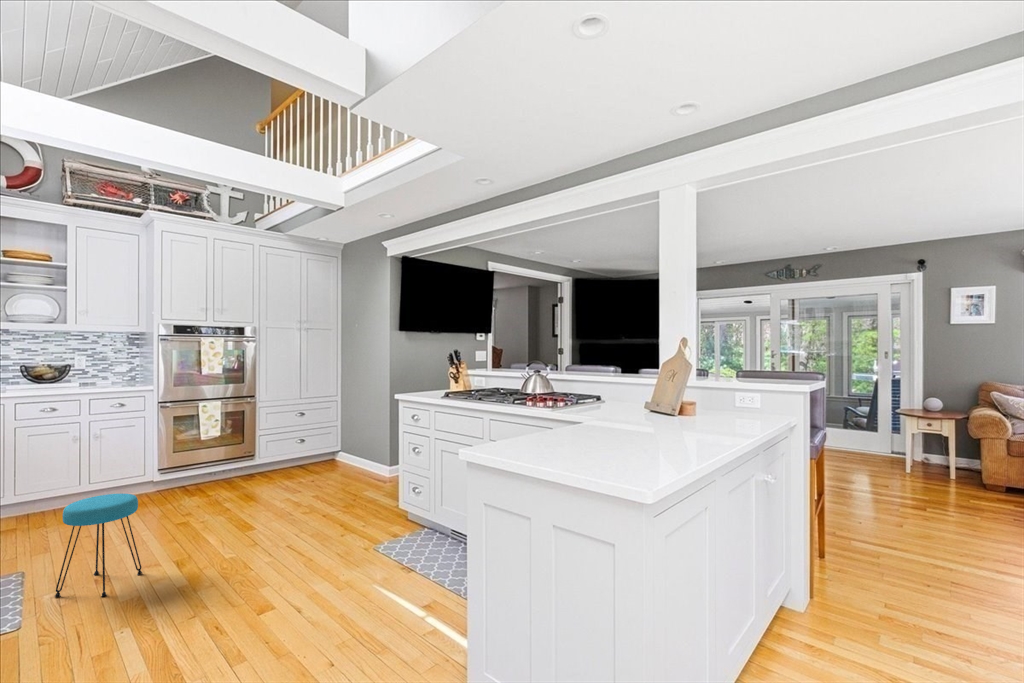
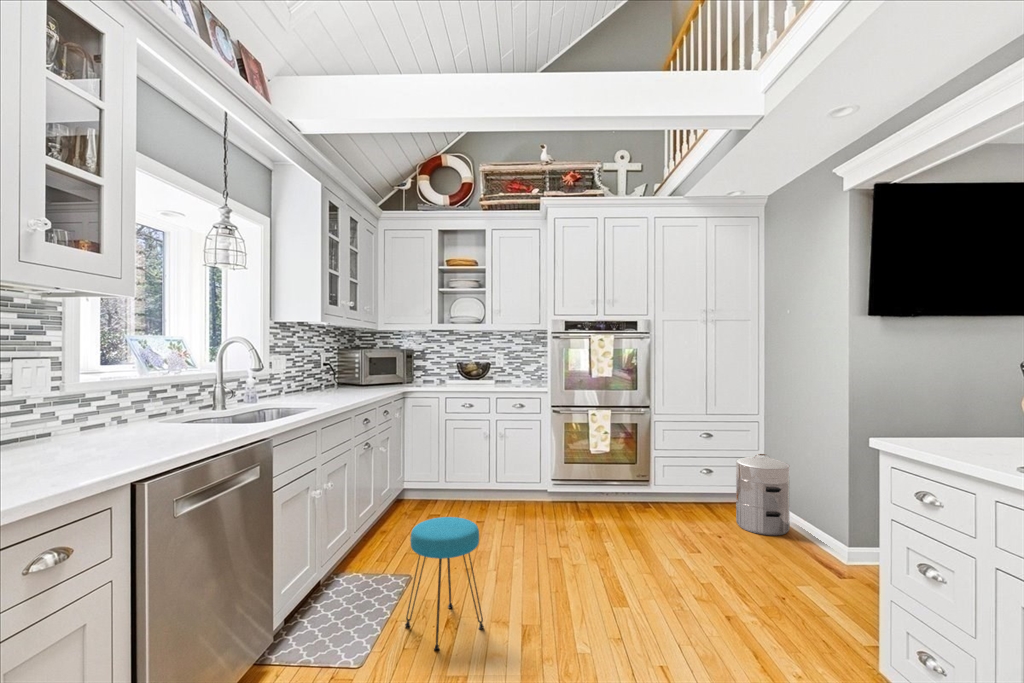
waste bin: none [322,421,357,474] -> present [736,454,790,536]

